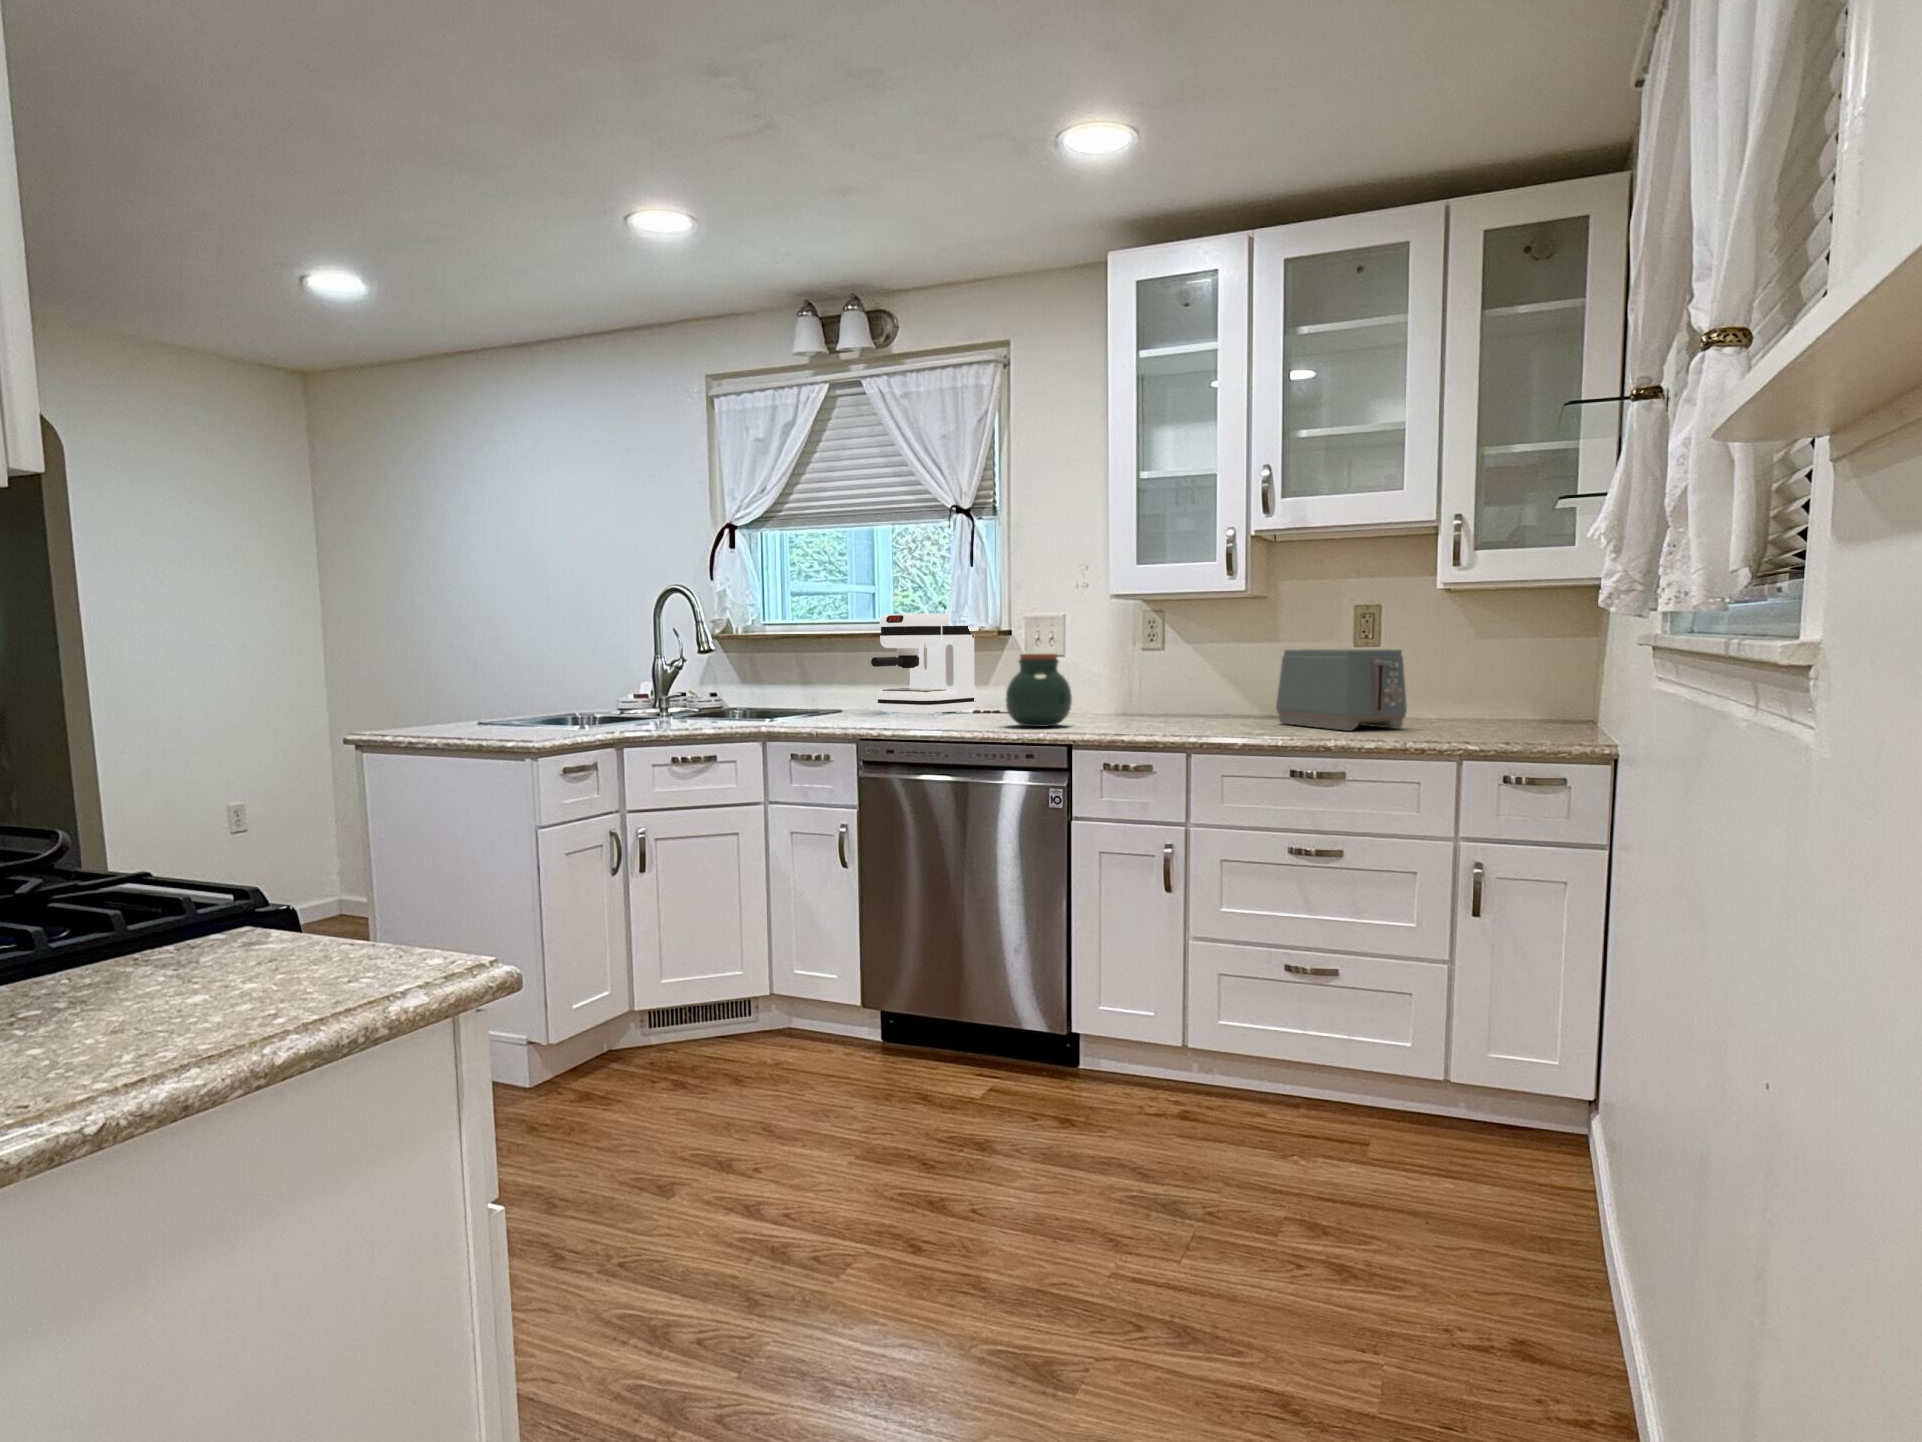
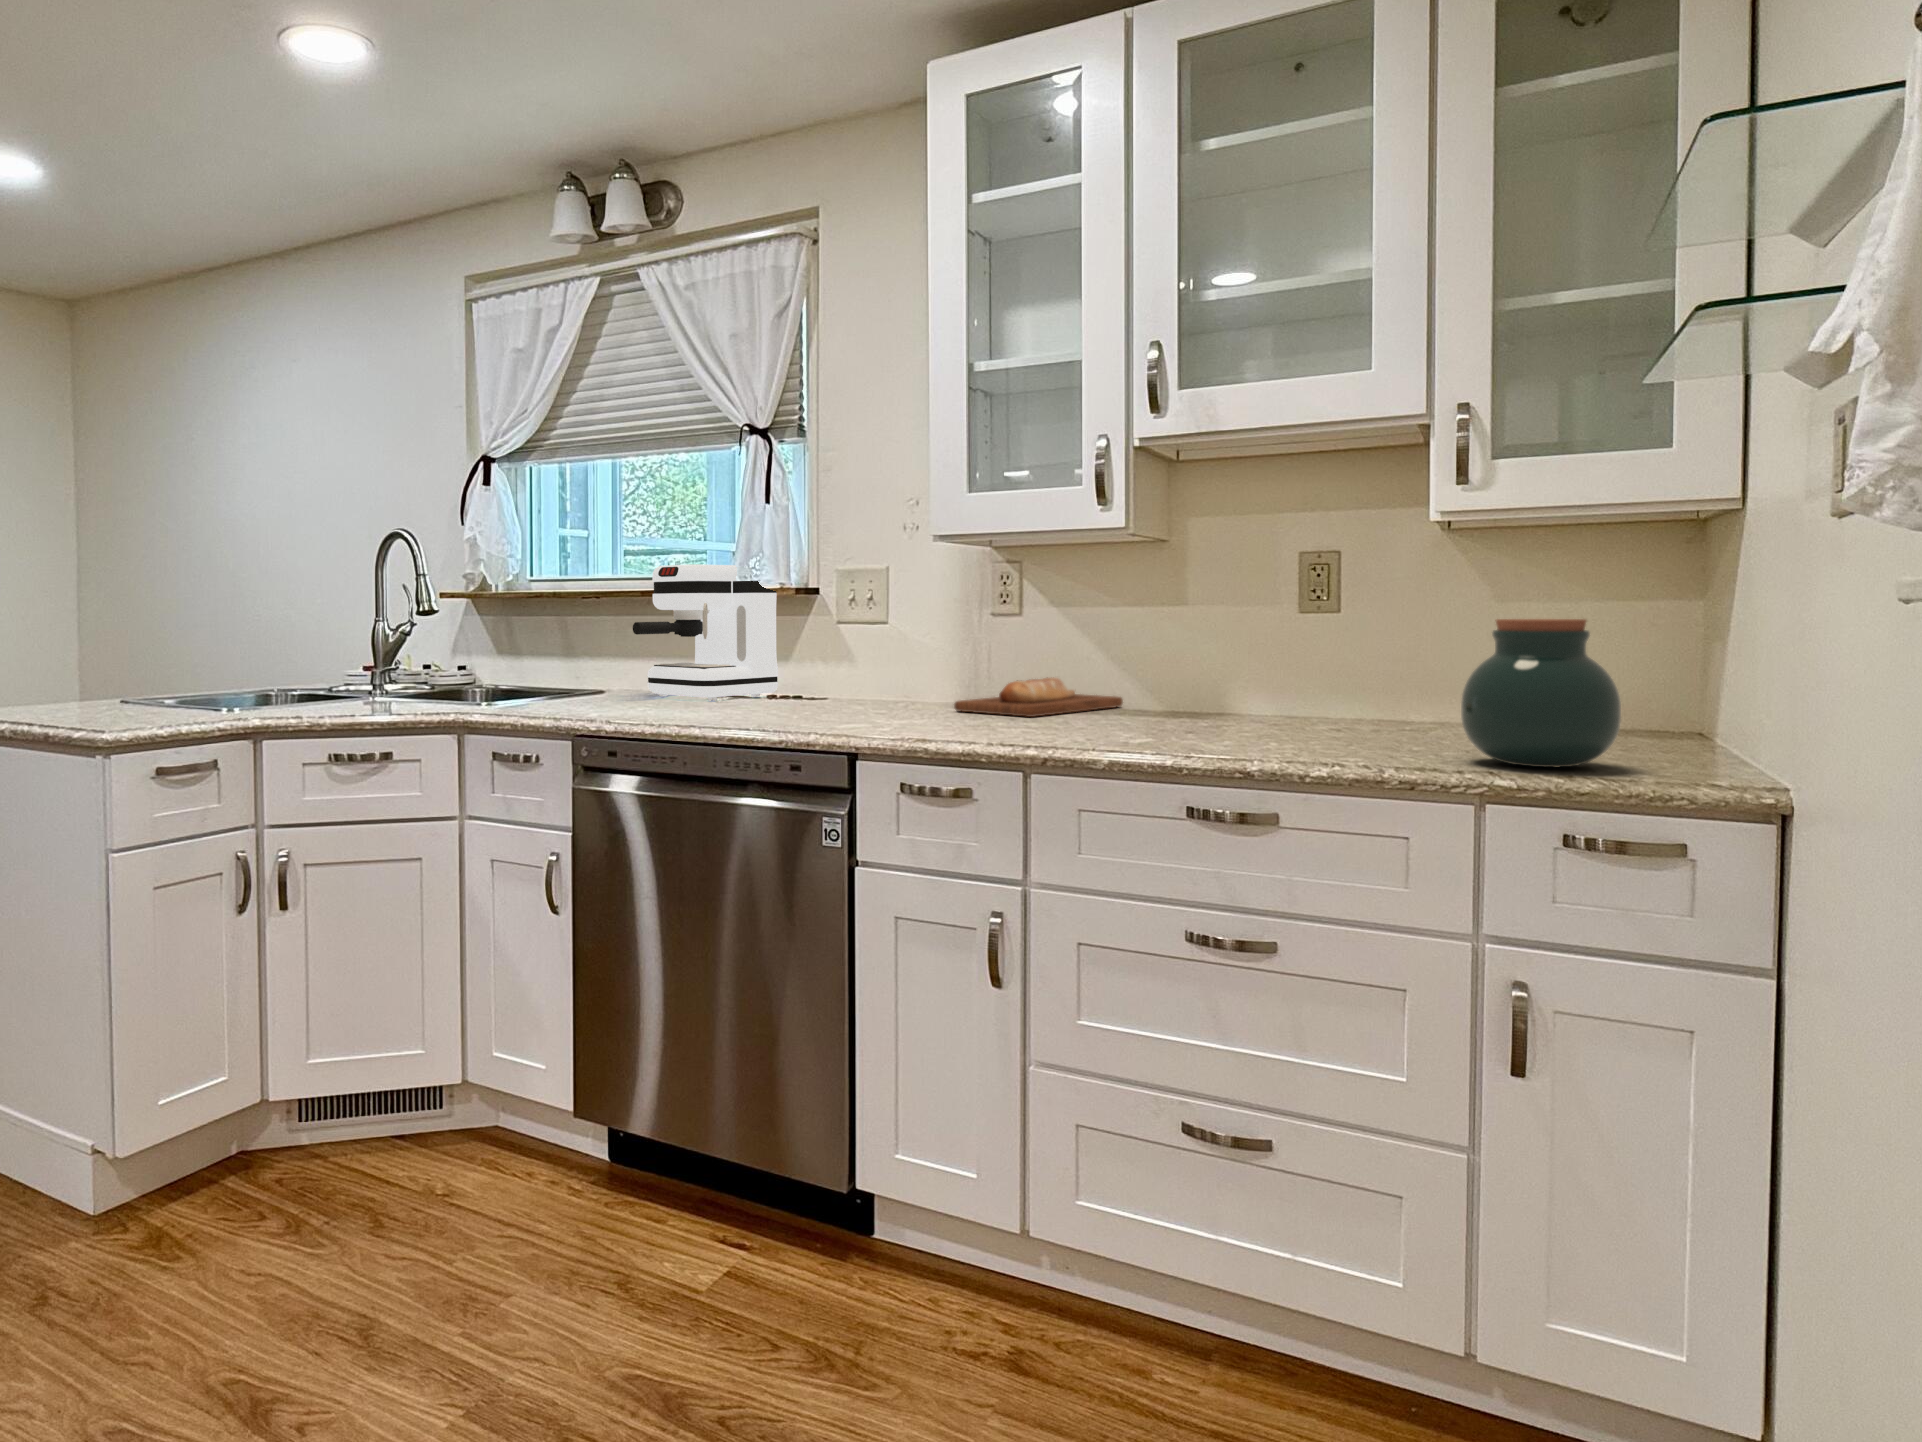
toaster: present [1276,649,1407,731] -> none [1180,614,1385,741]
jar: present [1006,654,1072,727] -> present [1461,619,1621,767]
bread loaf: none [1117,695,1230,721] -> present [954,677,1123,717]

